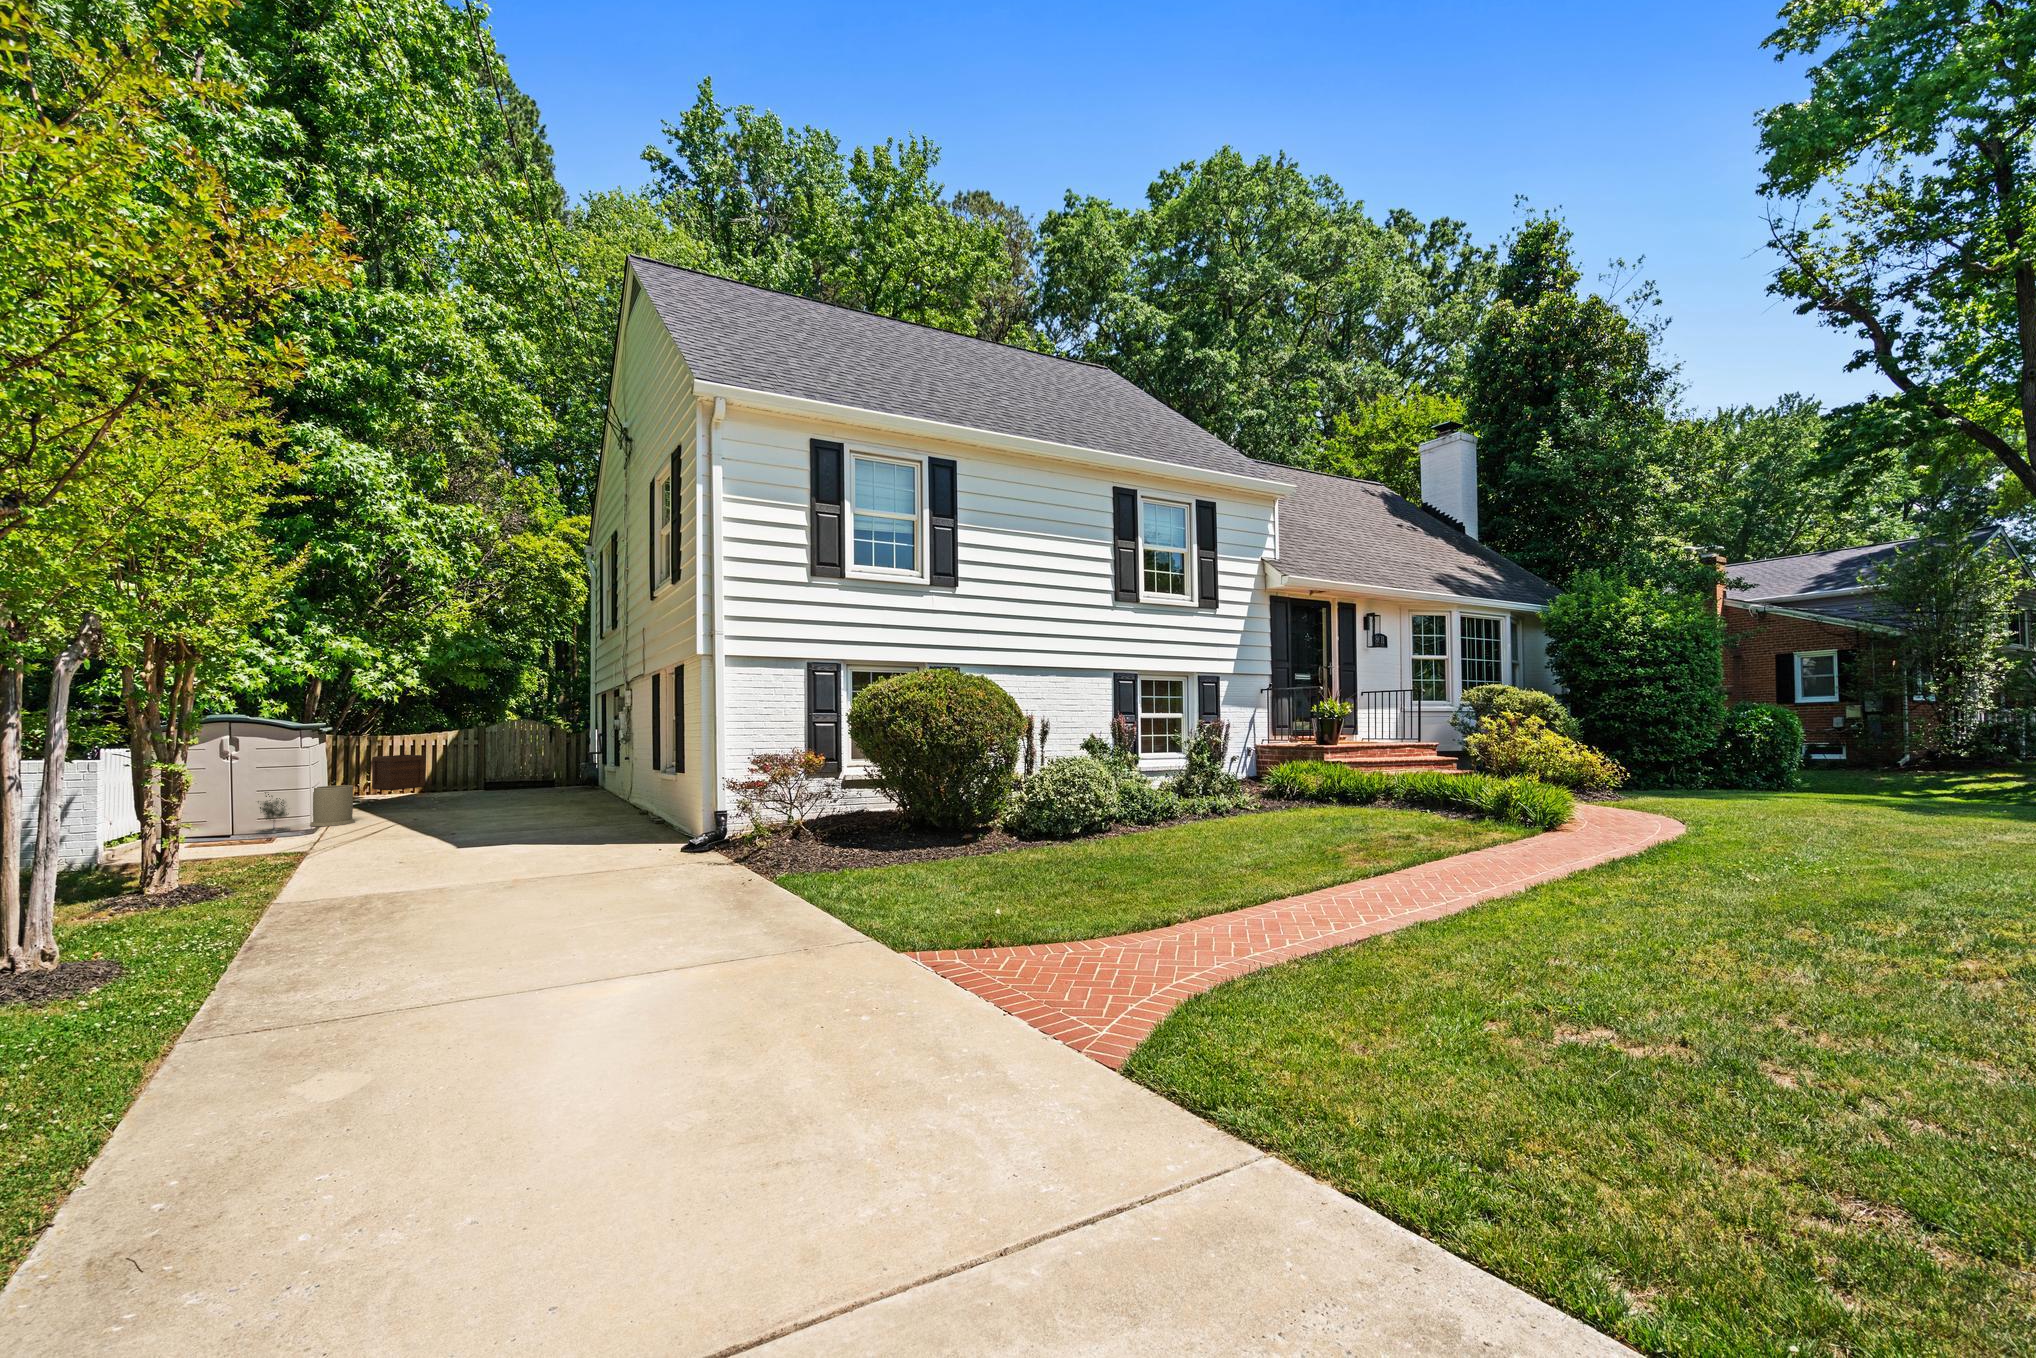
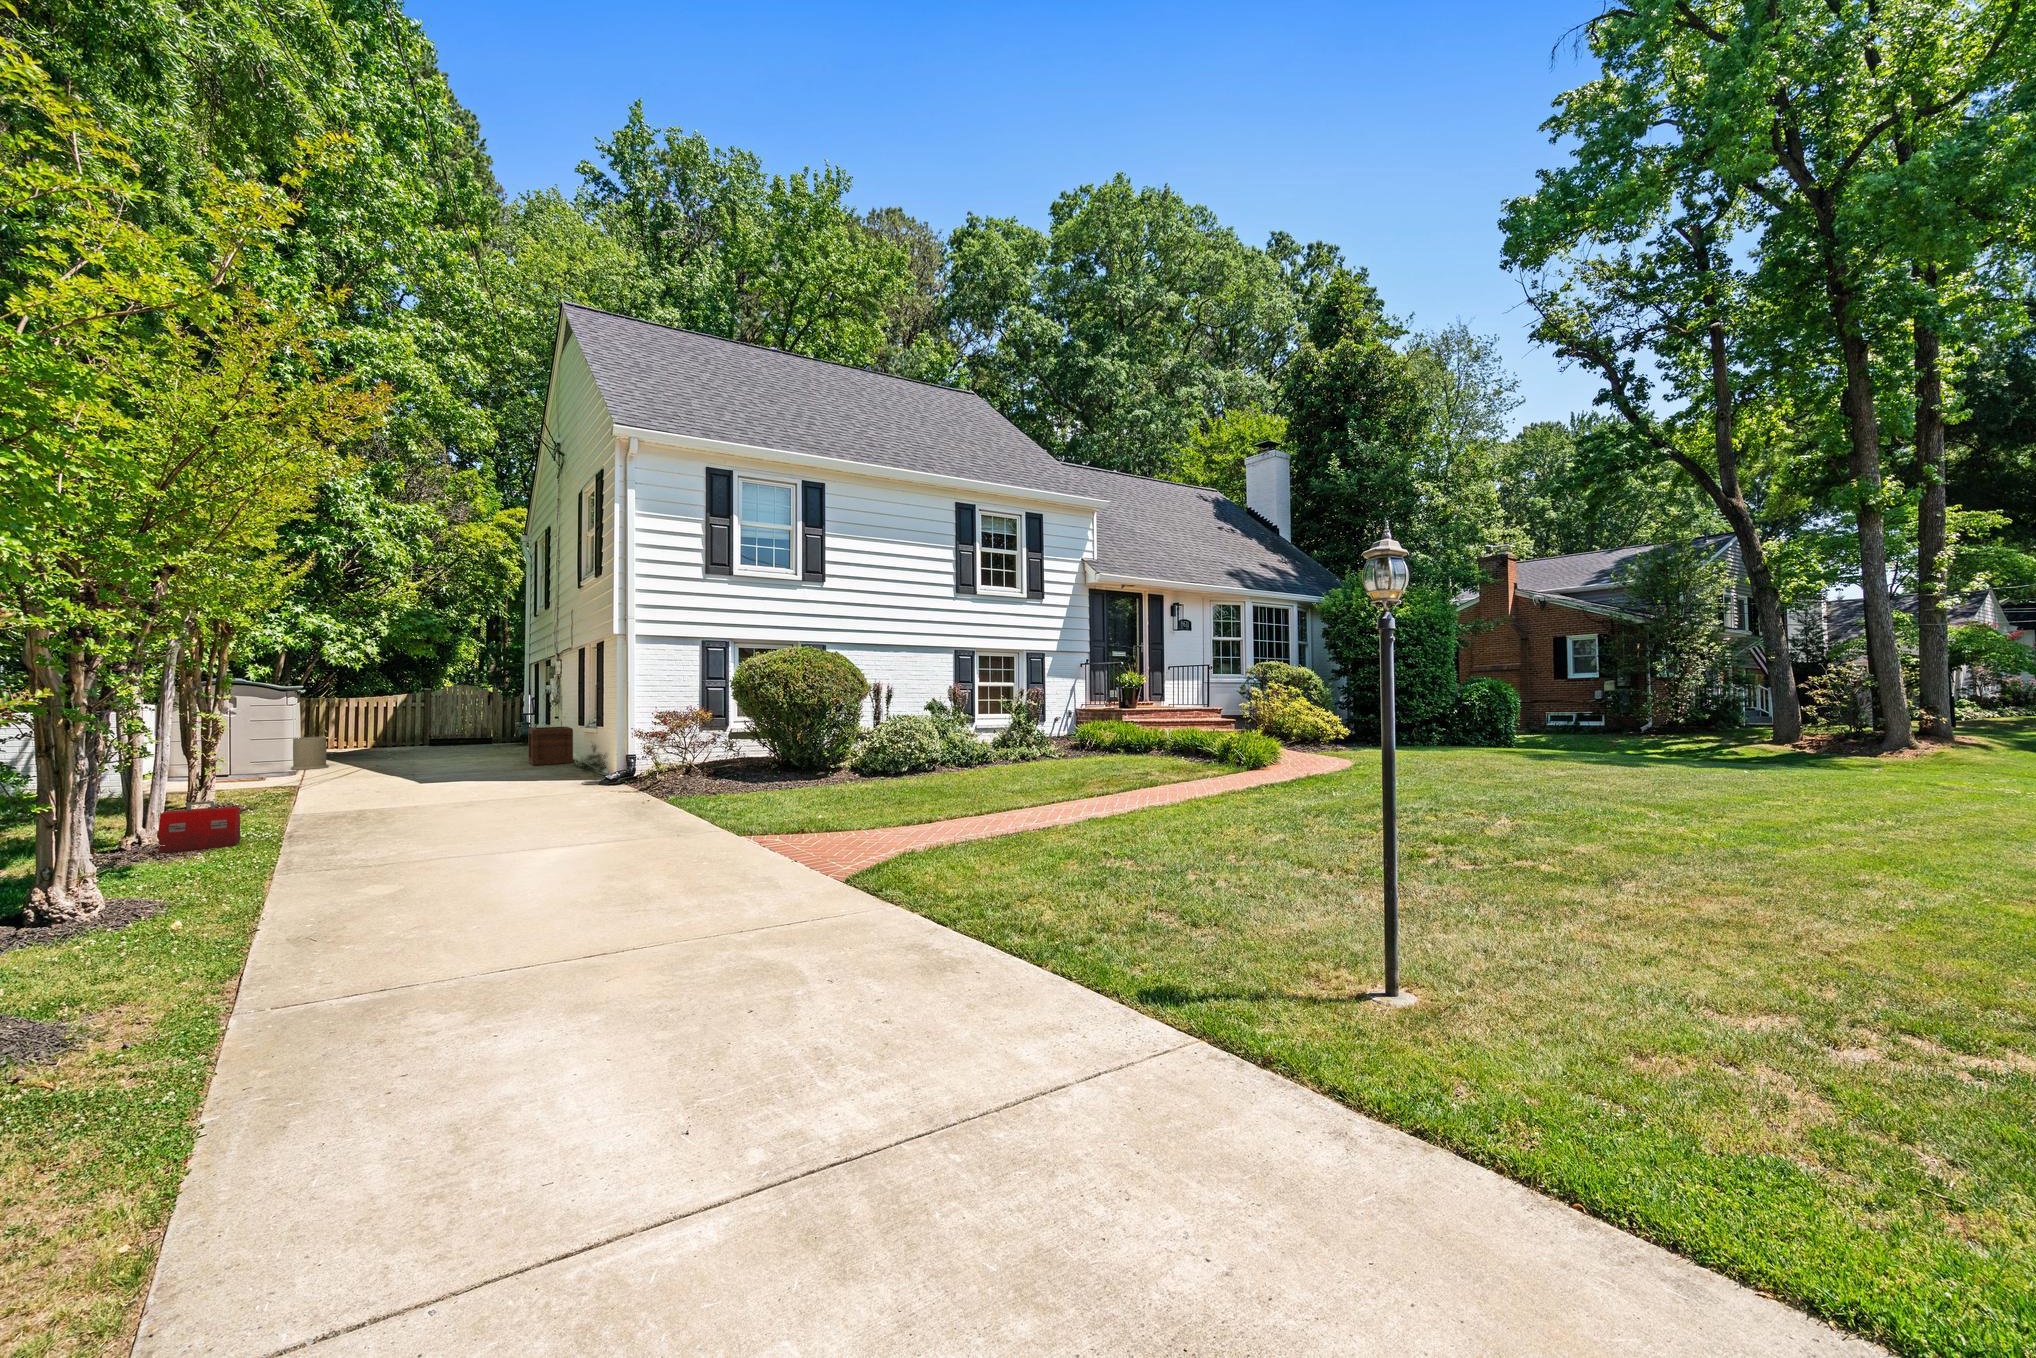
wooden crate: present [372,755,425,790] -> present [528,727,573,766]
potted tree: present [257,792,289,834] -> present [580,745,607,785]
toolbox: none [28,911,167,998] -> present [159,801,240,853]

